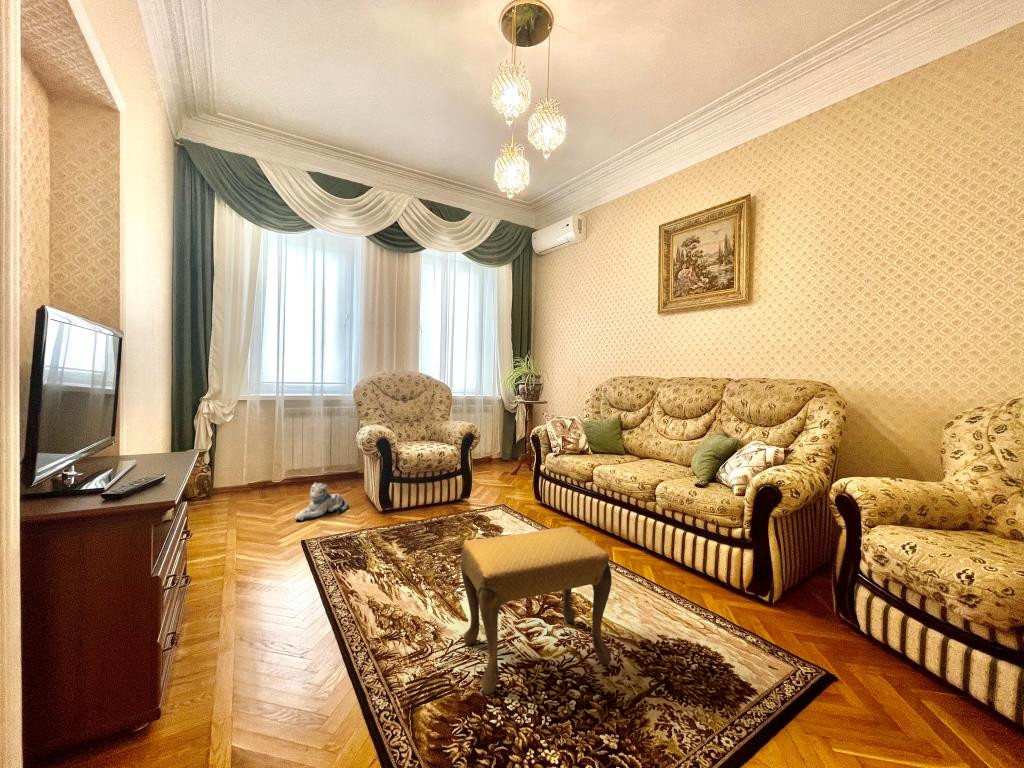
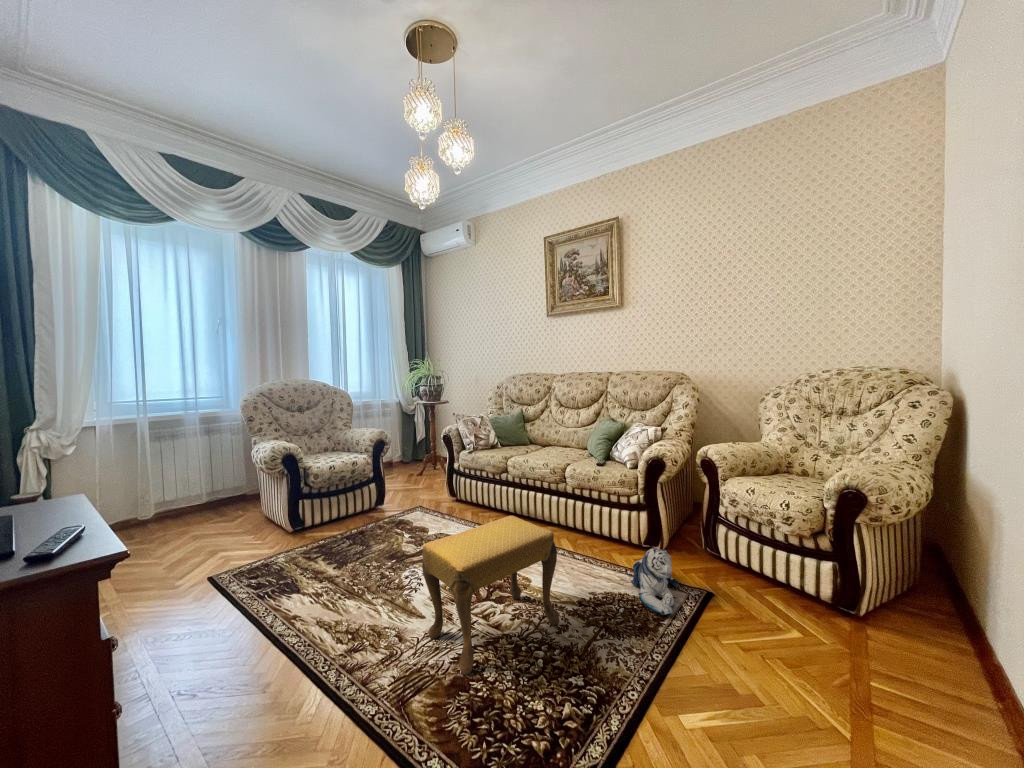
plush toy: present [295,482,348,521] -> present [631,549,679,615]

